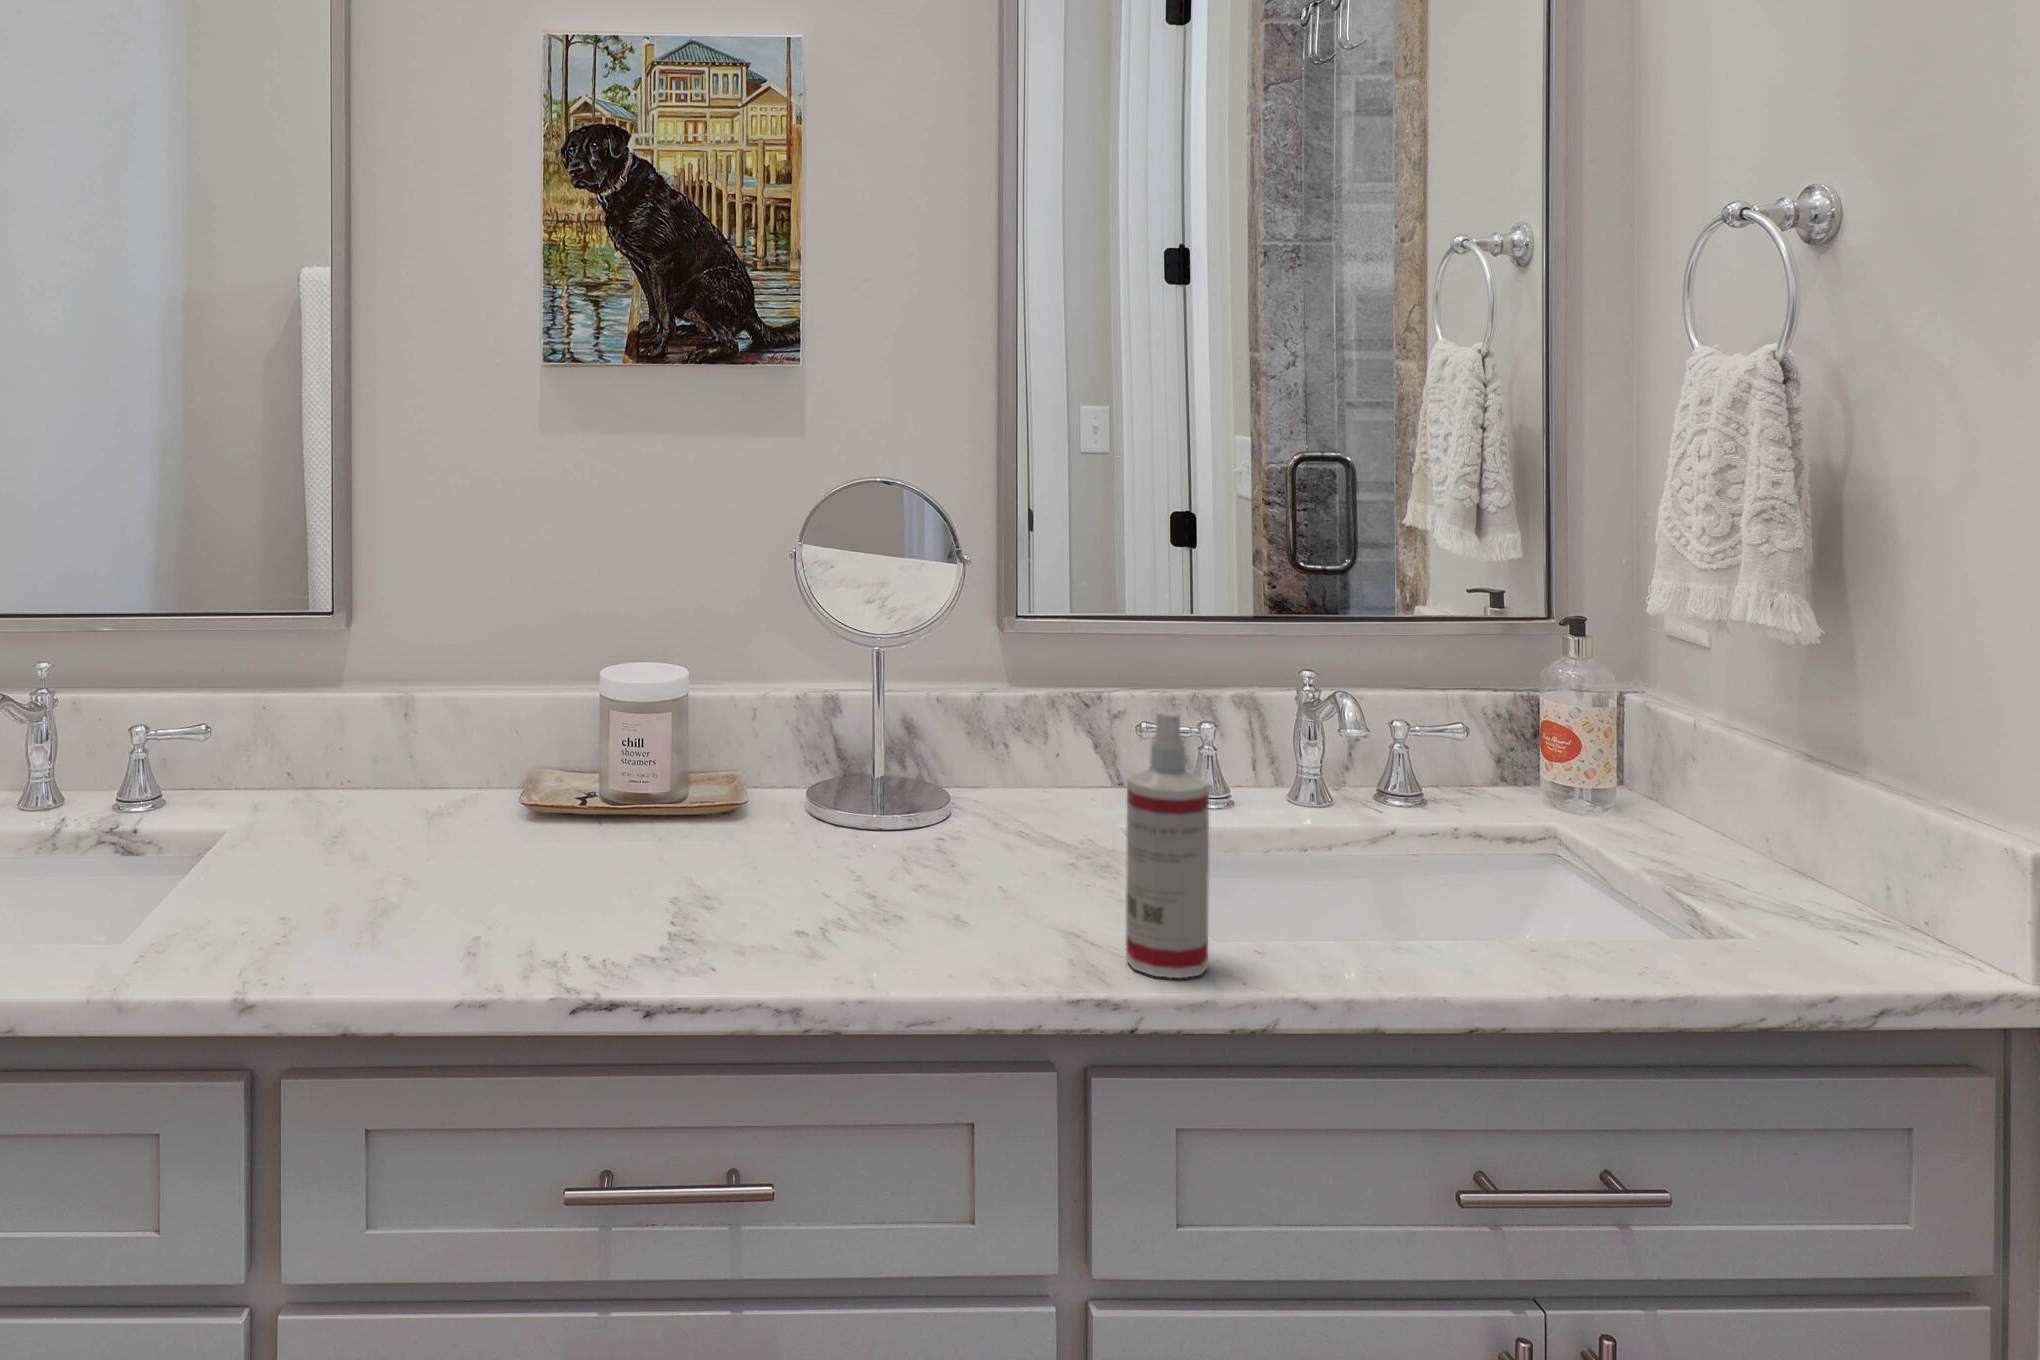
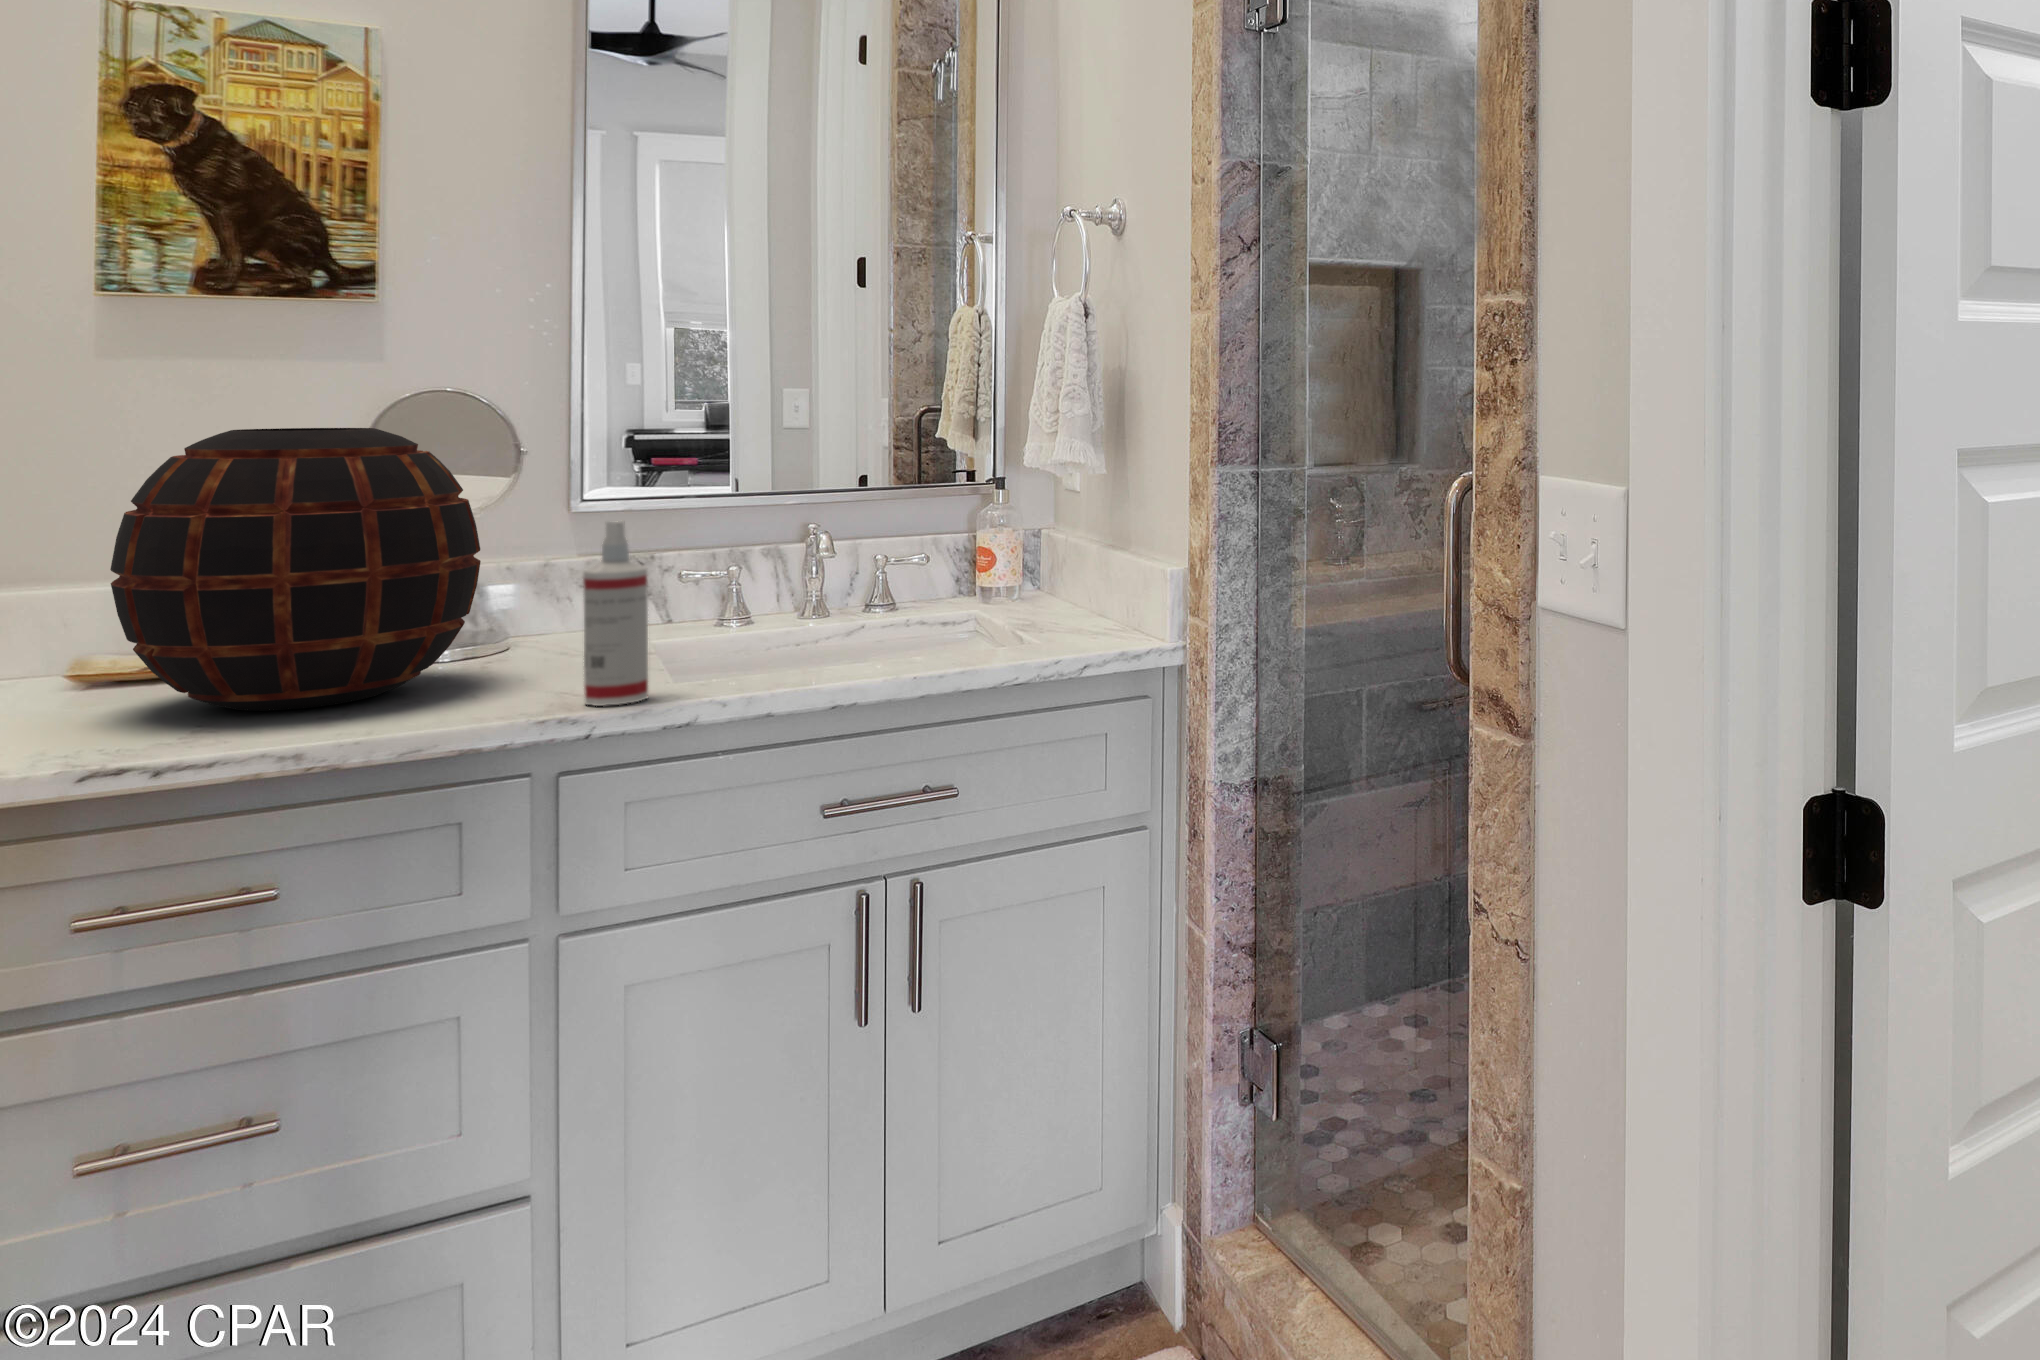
decorative vase: none [607,547,964,913] -> present [110,428,481,711]

